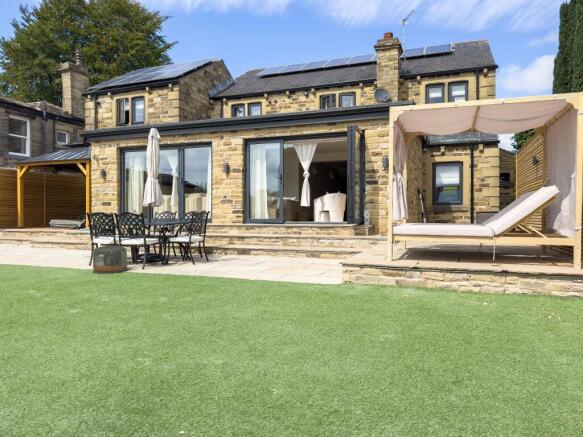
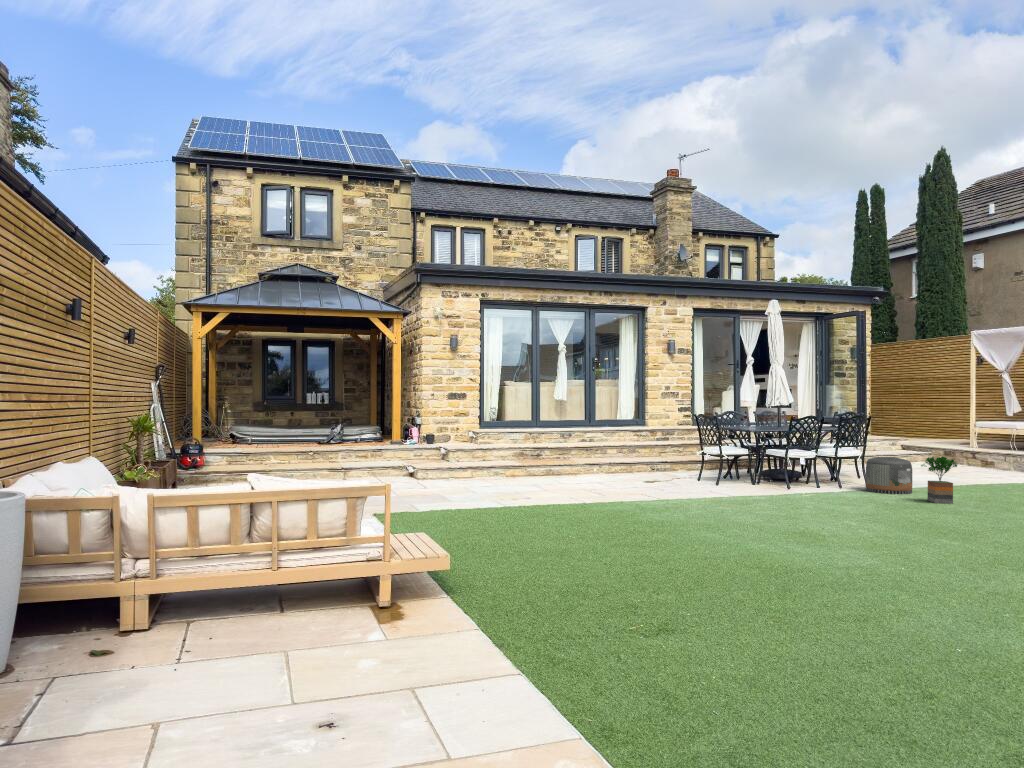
potted tree: none [38,245,68,282] -> present [921,456,957,504]

